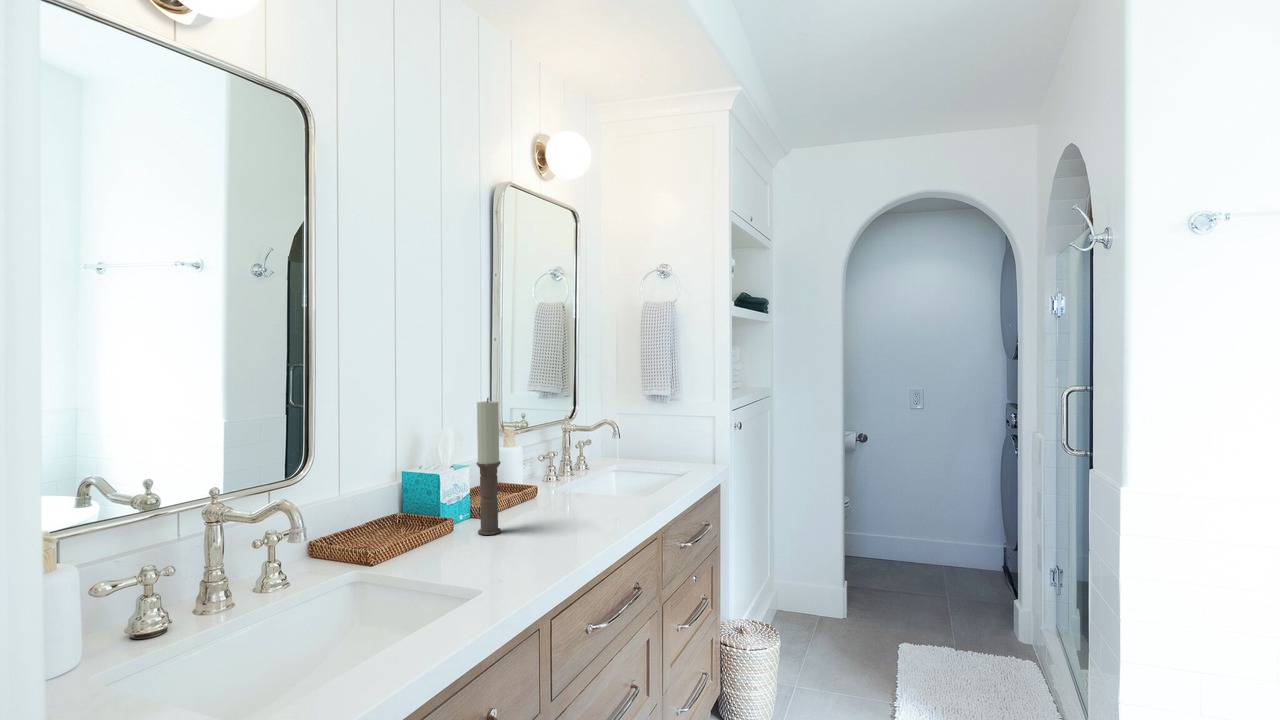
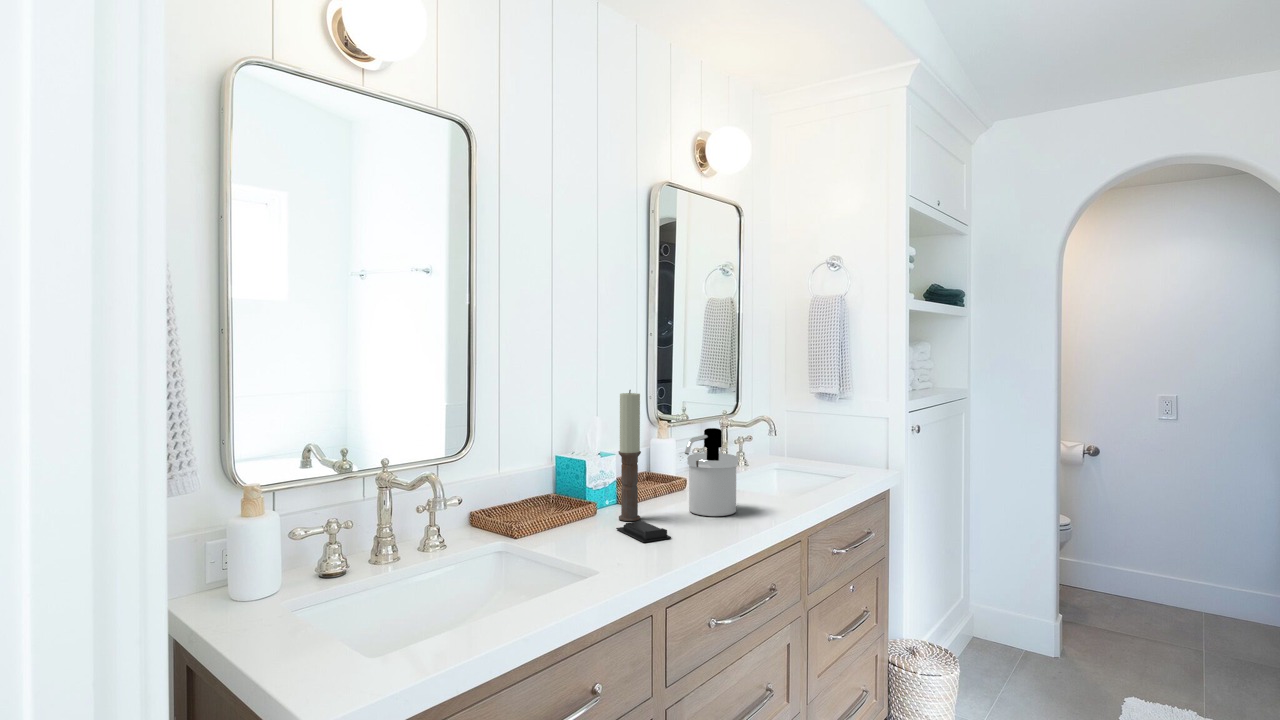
soap dispenser: none [546,434,597,522] -> present [685,428,738,516]
soap bar: none [480,534,541,556] -> present [616,521,671,542]

